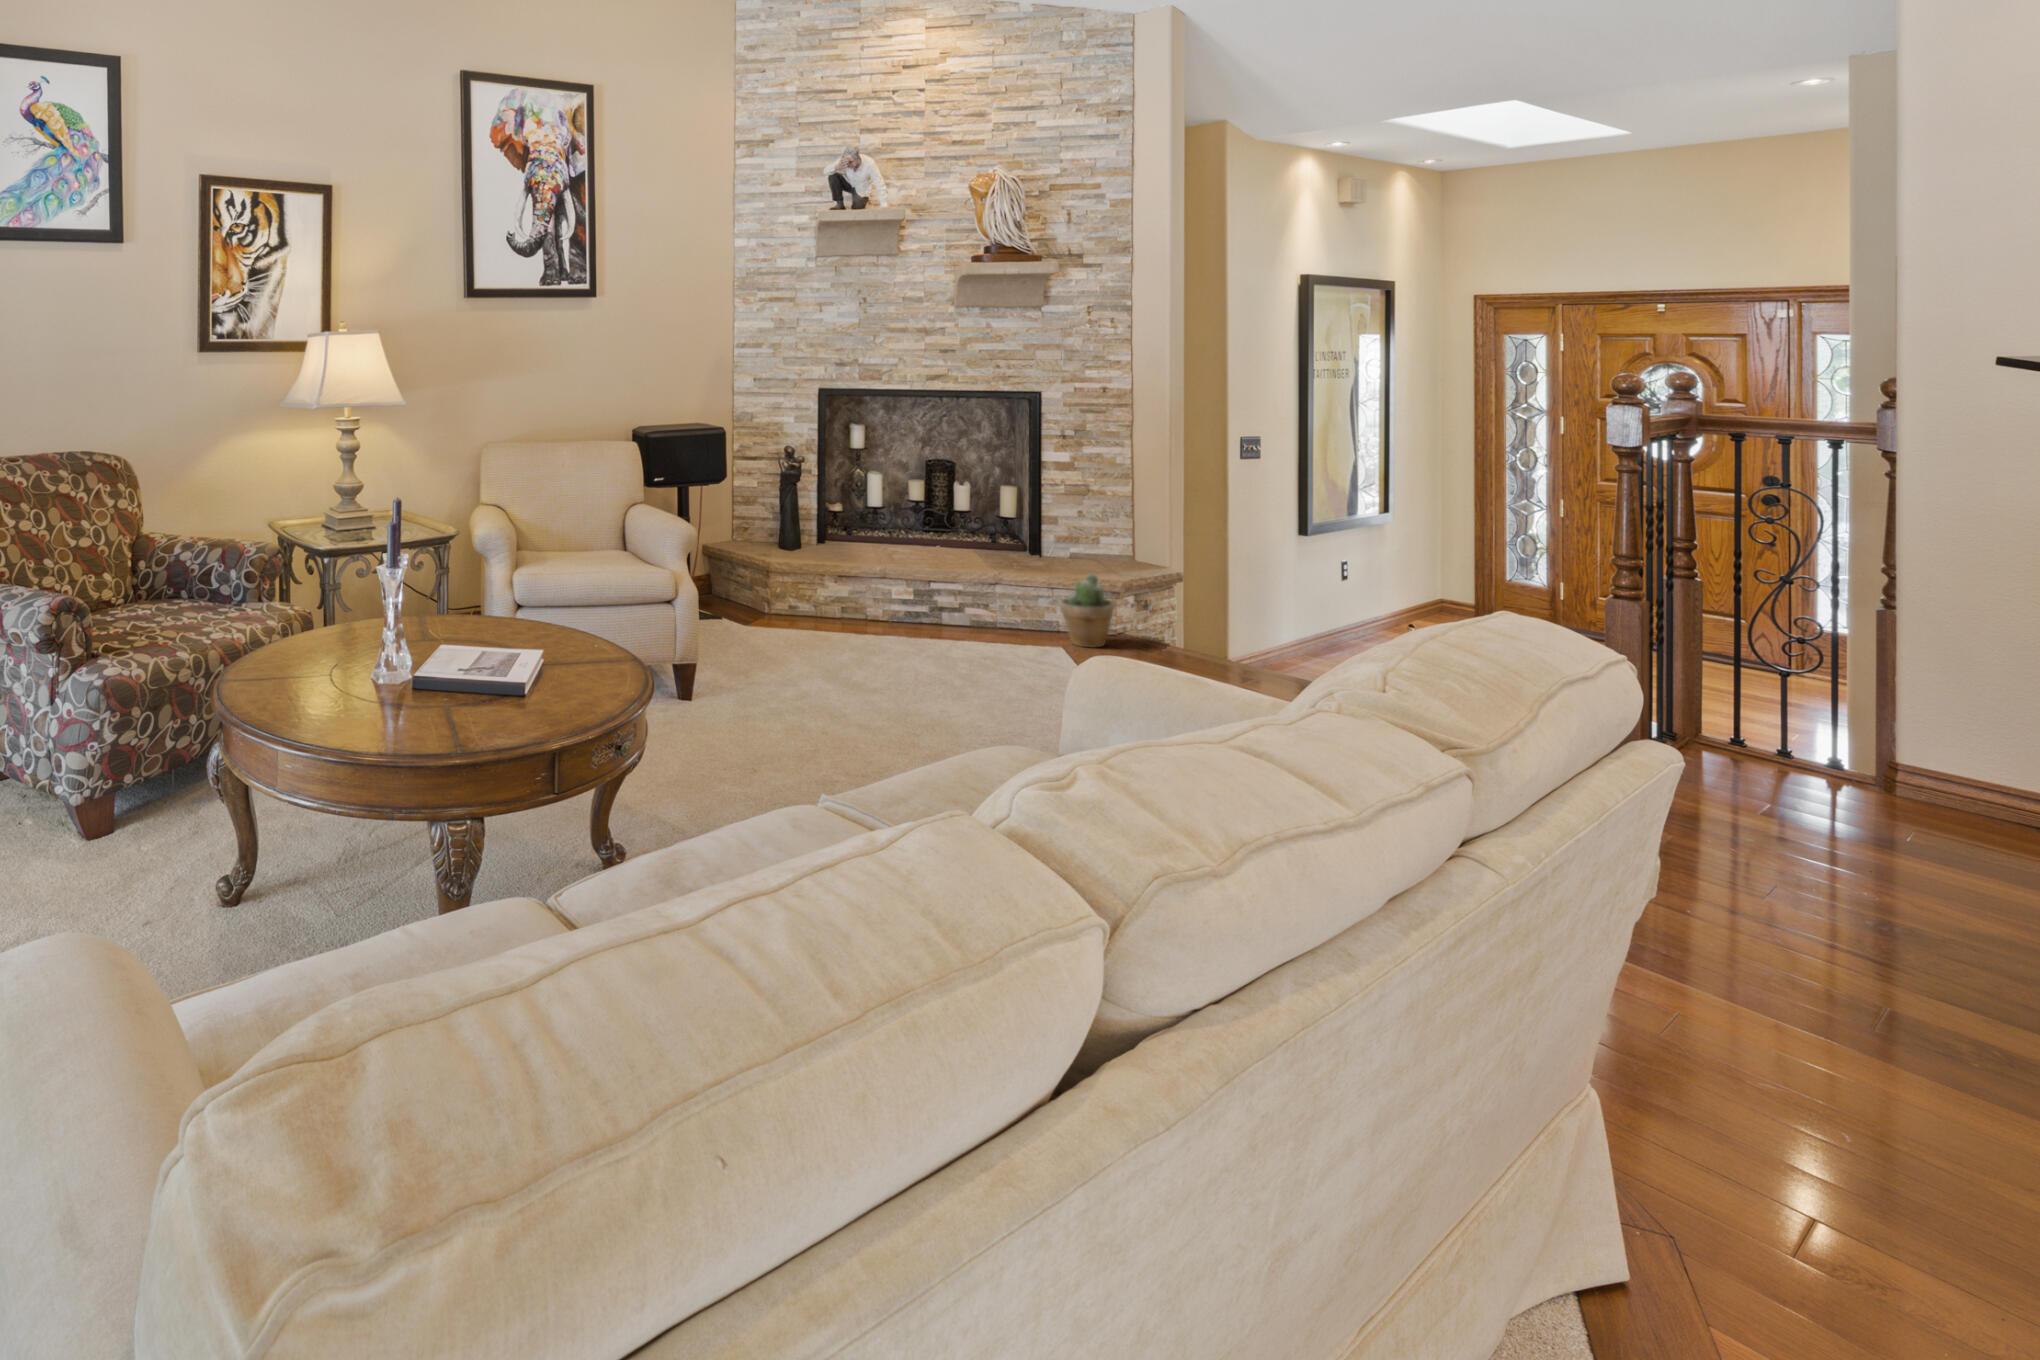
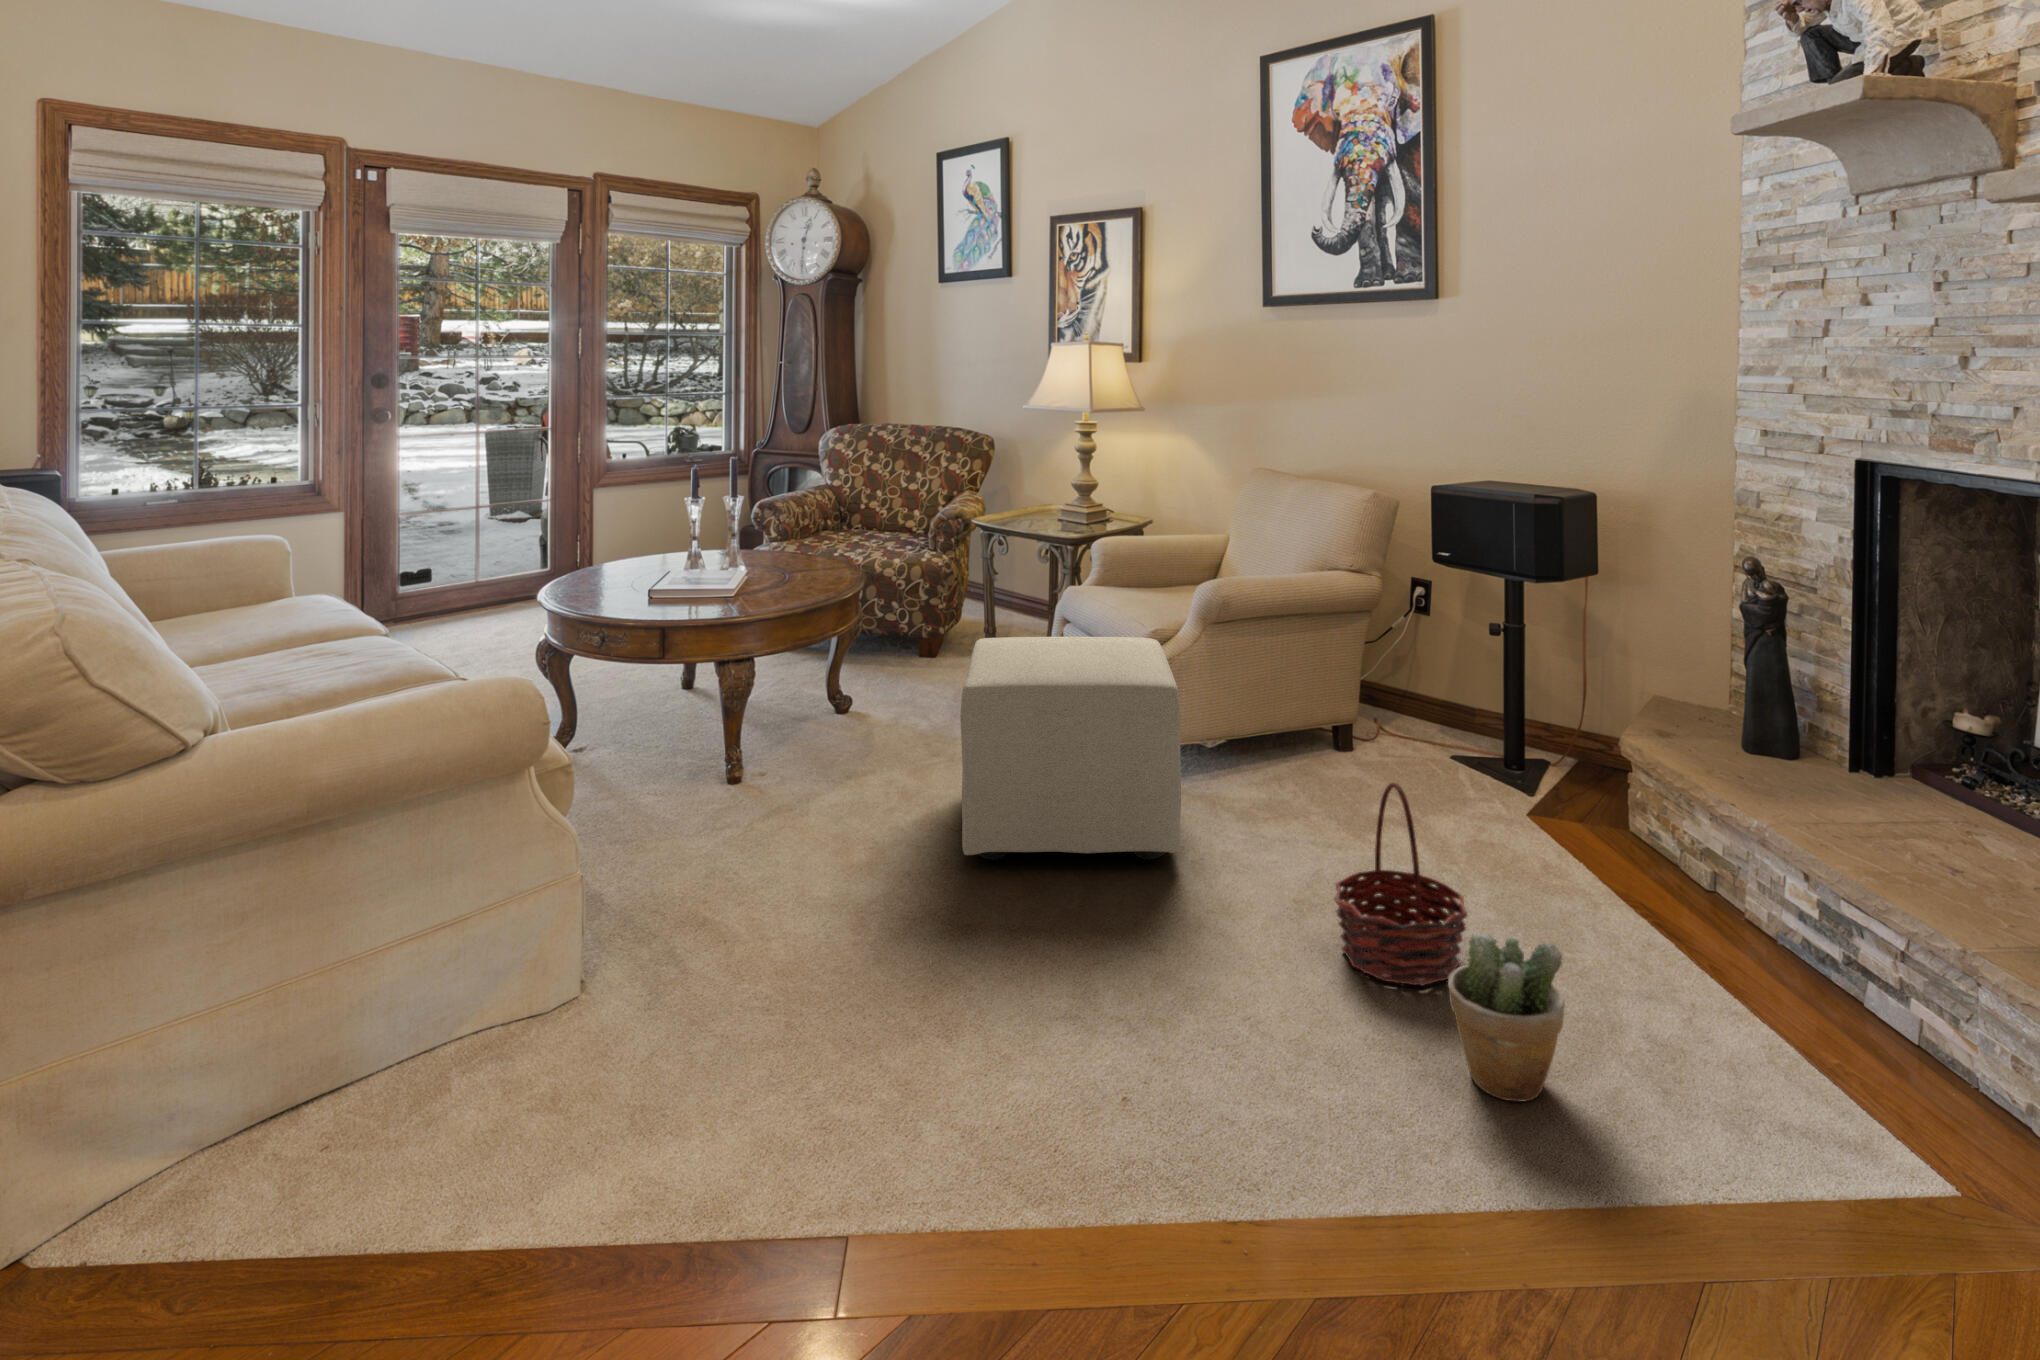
ottoman: none [744,548,930,716] -> present [960,637,1181,860]
basket: none [944,553,1021,654] -> present [1334,783,1468,986]

